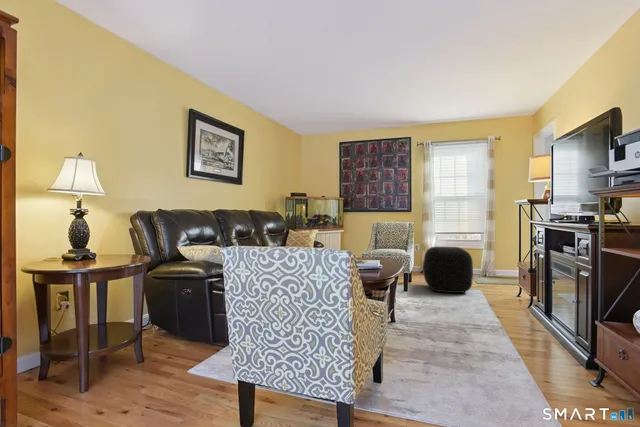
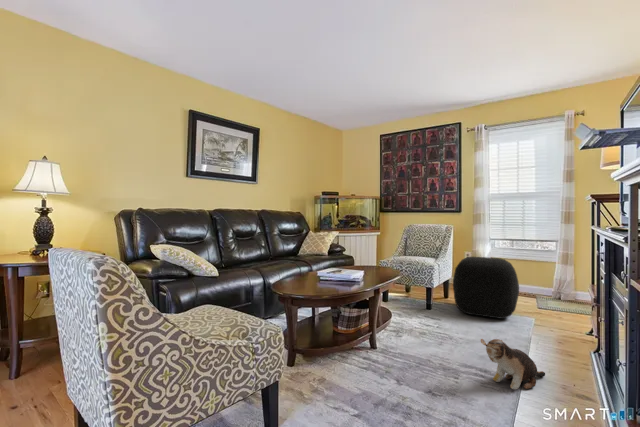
plush toy: none [486,300,518,333] -> present [481,339,545,389]

